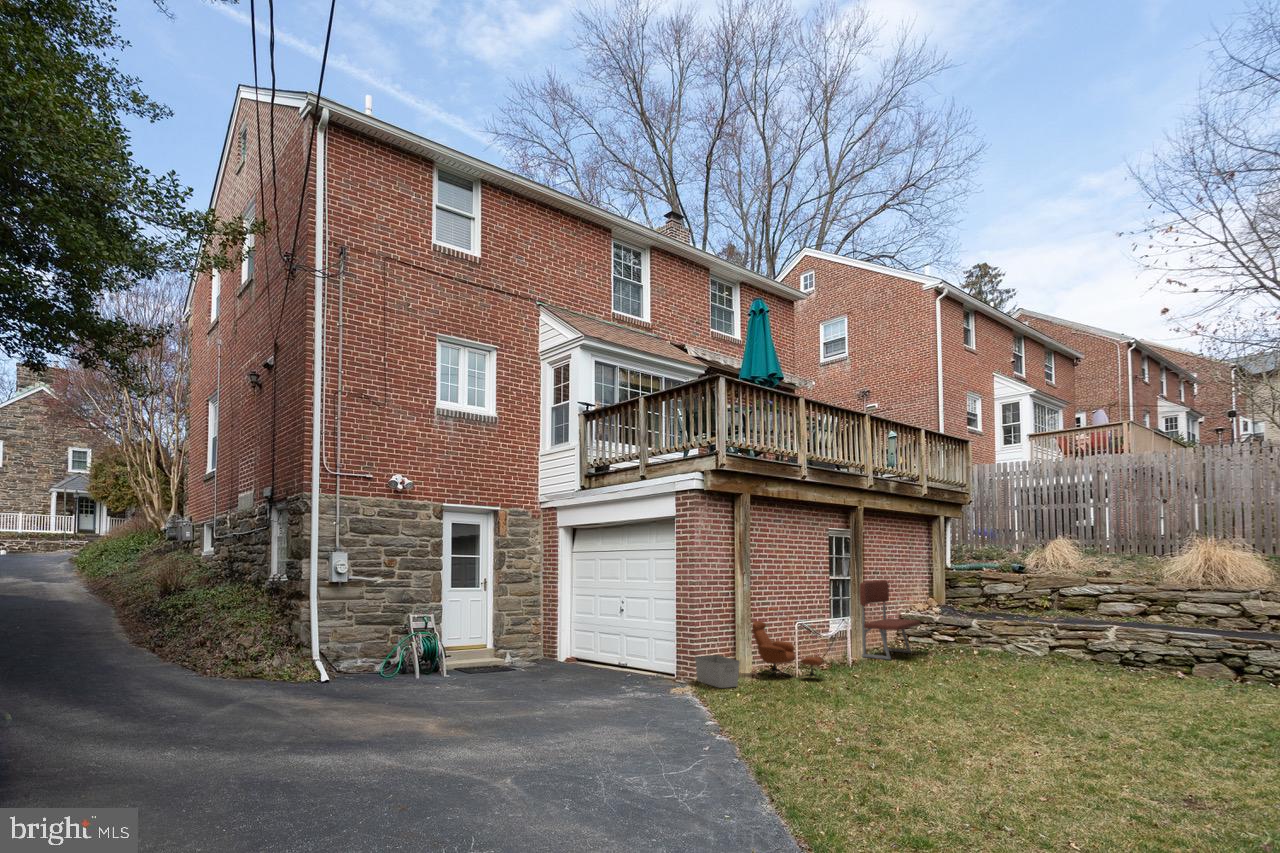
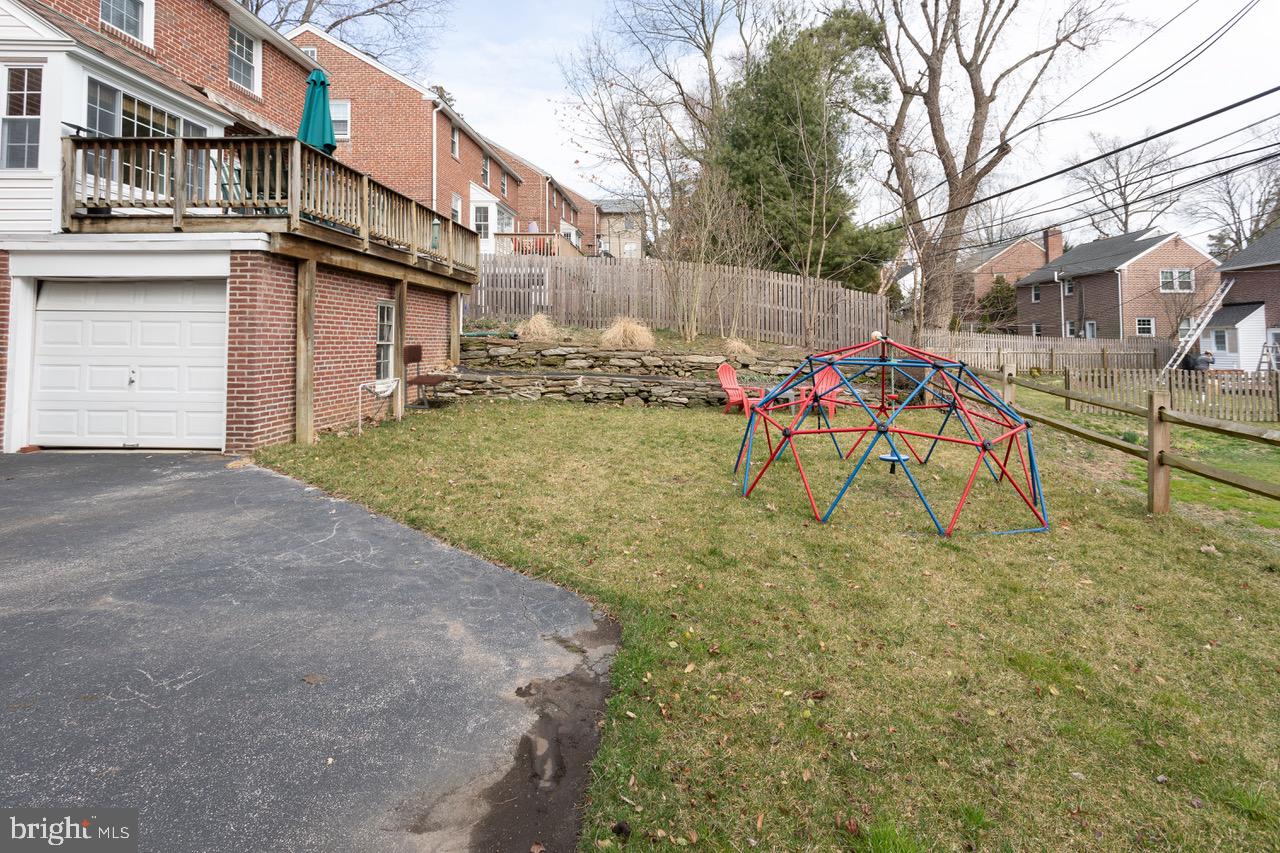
lounge chair: present [752,621,822,679] -> none [316,384,389,434]
storage bin: present [695,655,740,688] -> none [259,418,312,450]

